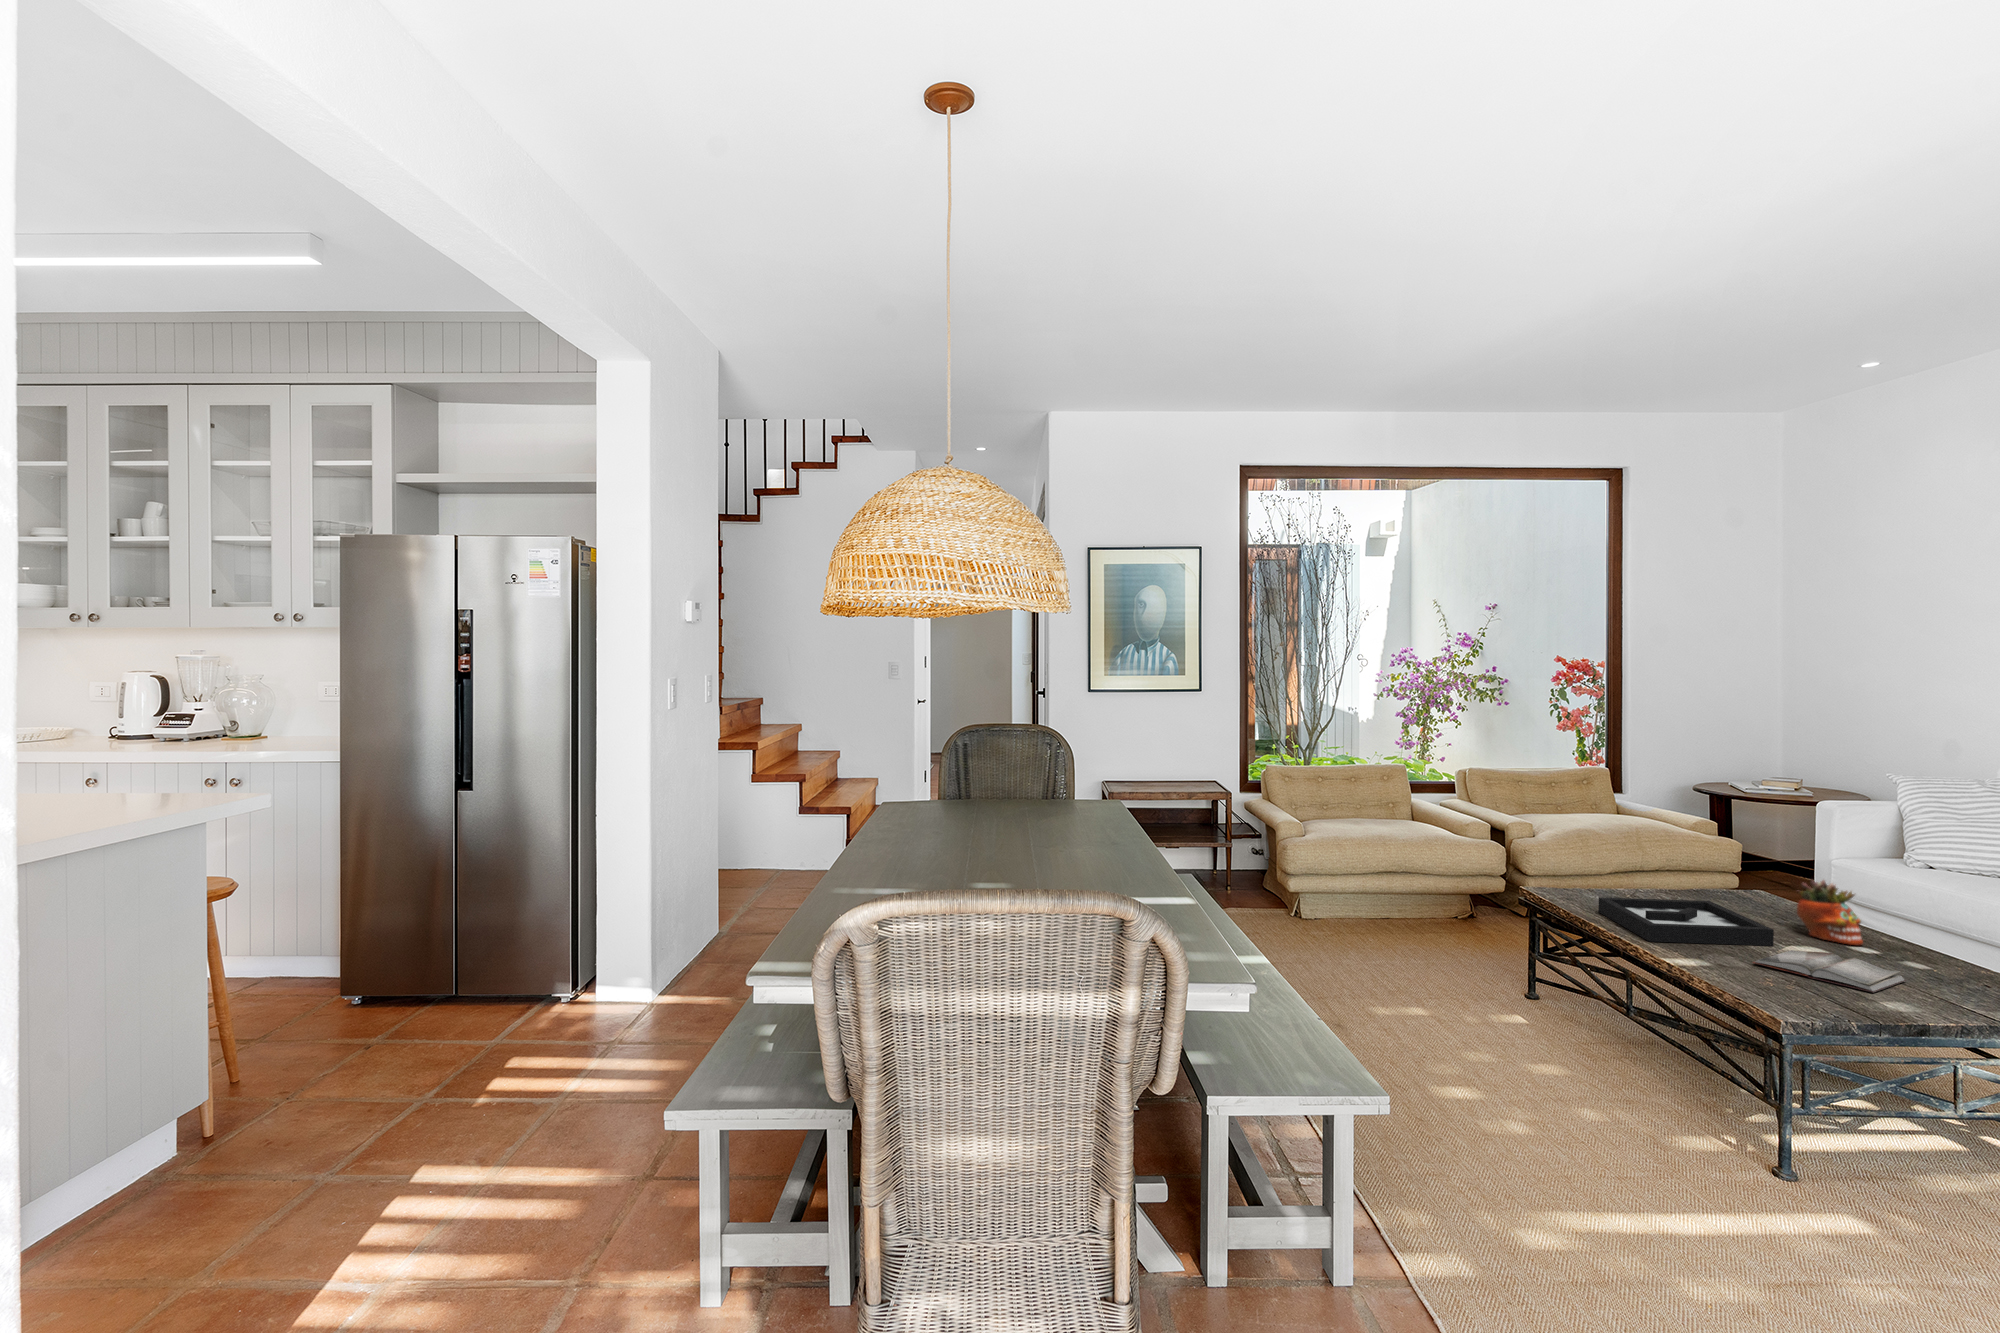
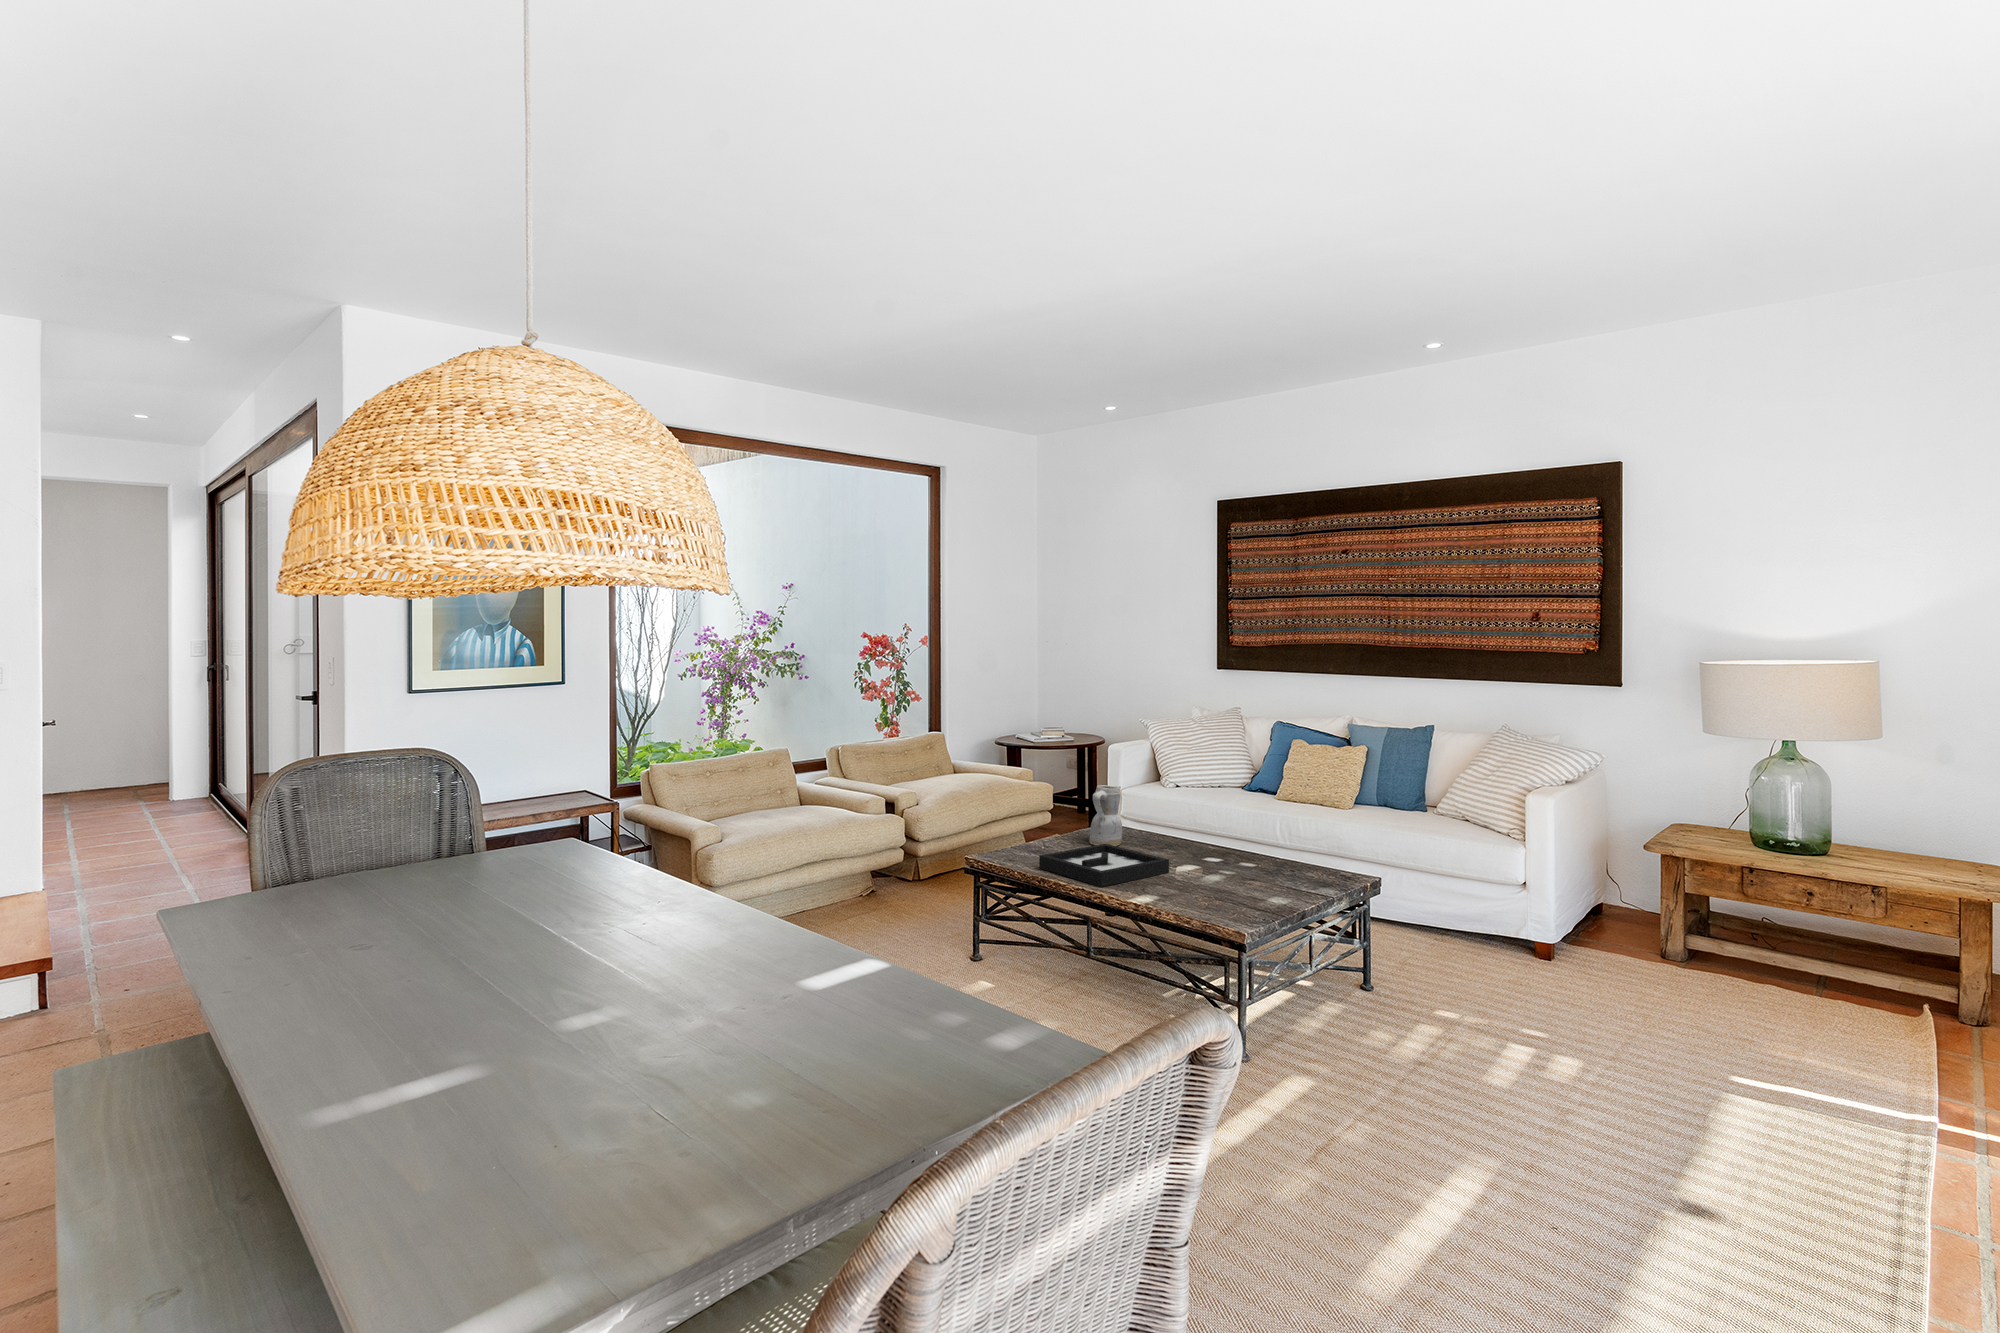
ceramic pitcher: none [1706,832,1758,909] -> present [1089,785,1122,846]
succulent planter: present [1797,880,1863,945] -> none [1165,814,1209,861]
hardback book: present [1753,950,1906,993] -> none [1178,871,1261,896]

